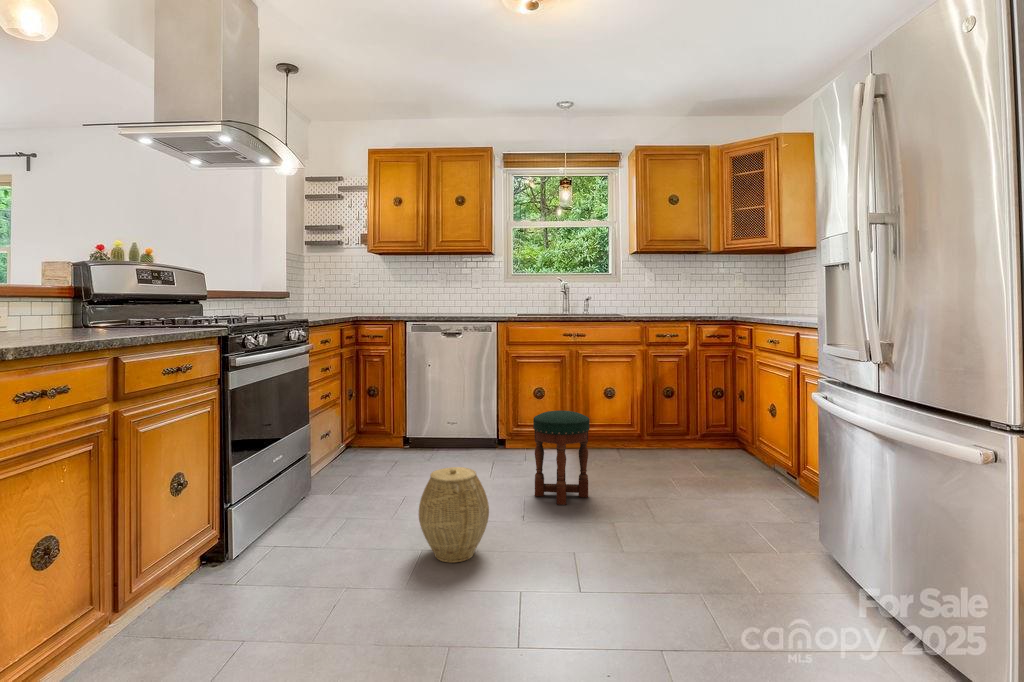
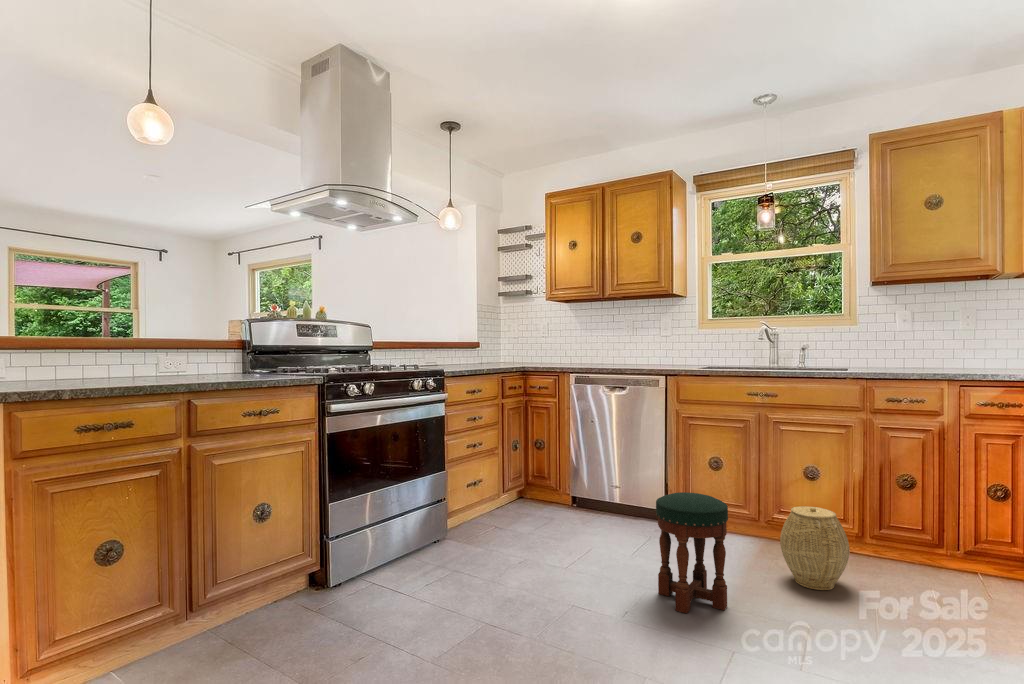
woven basket: present [419,467,489,563] -> present [780,506,850,590]

